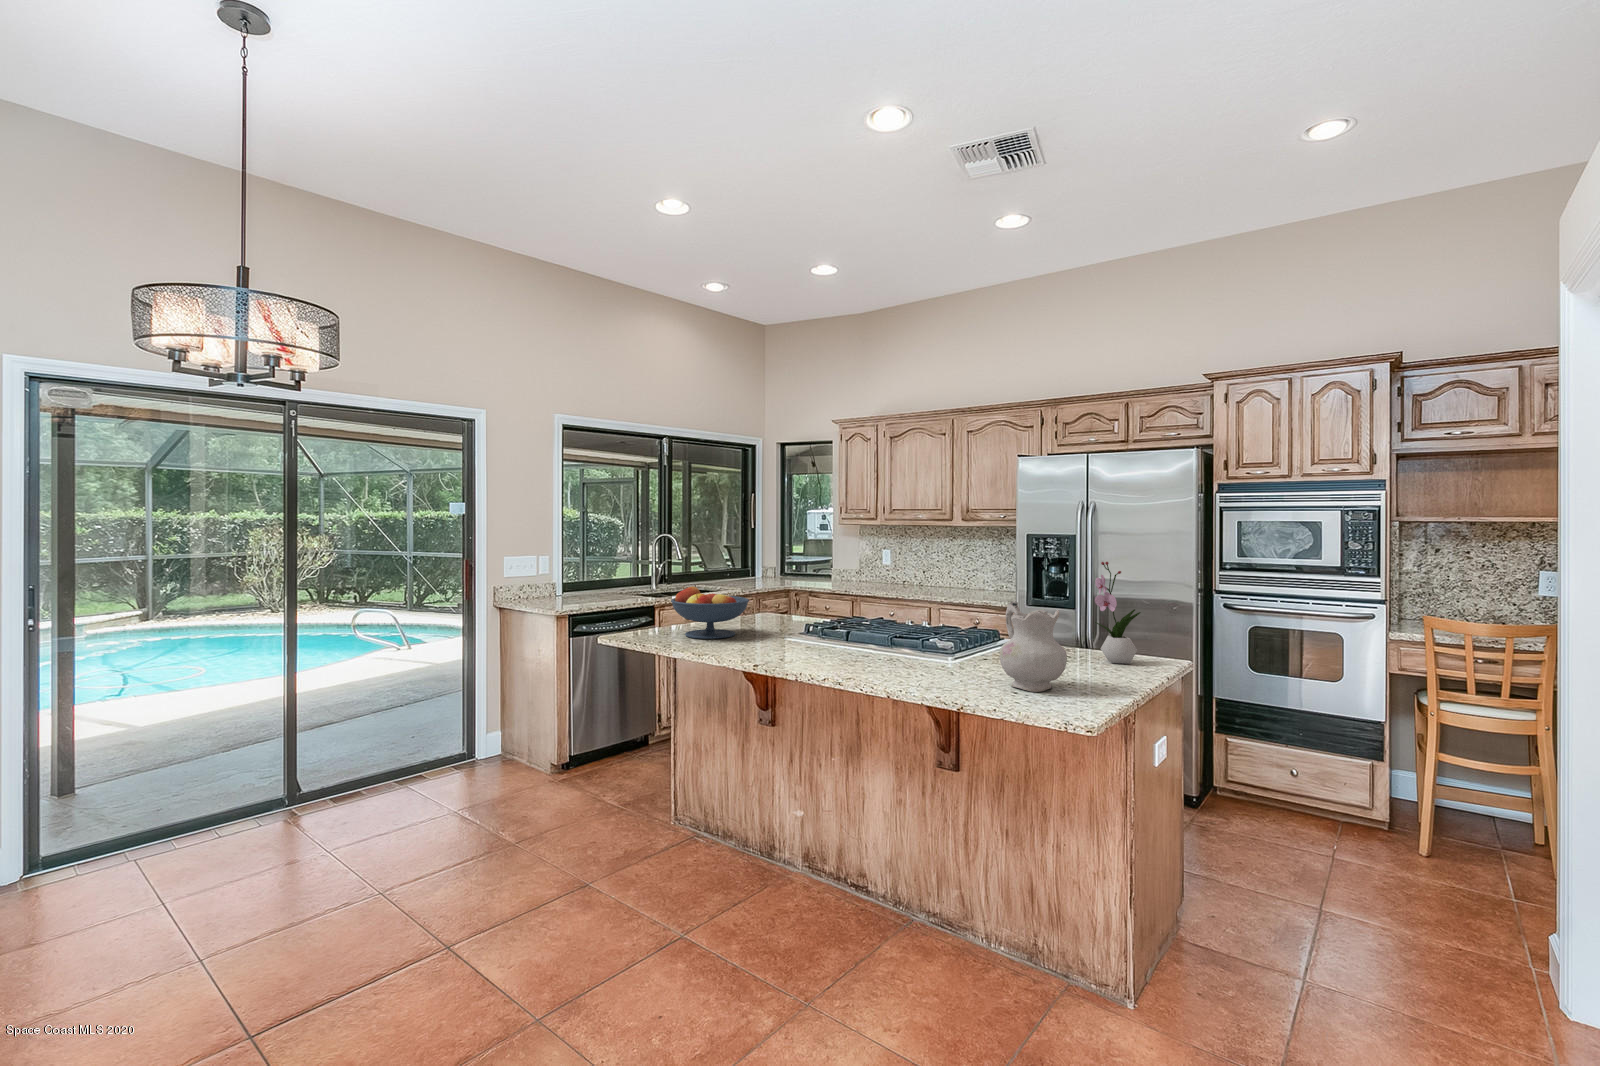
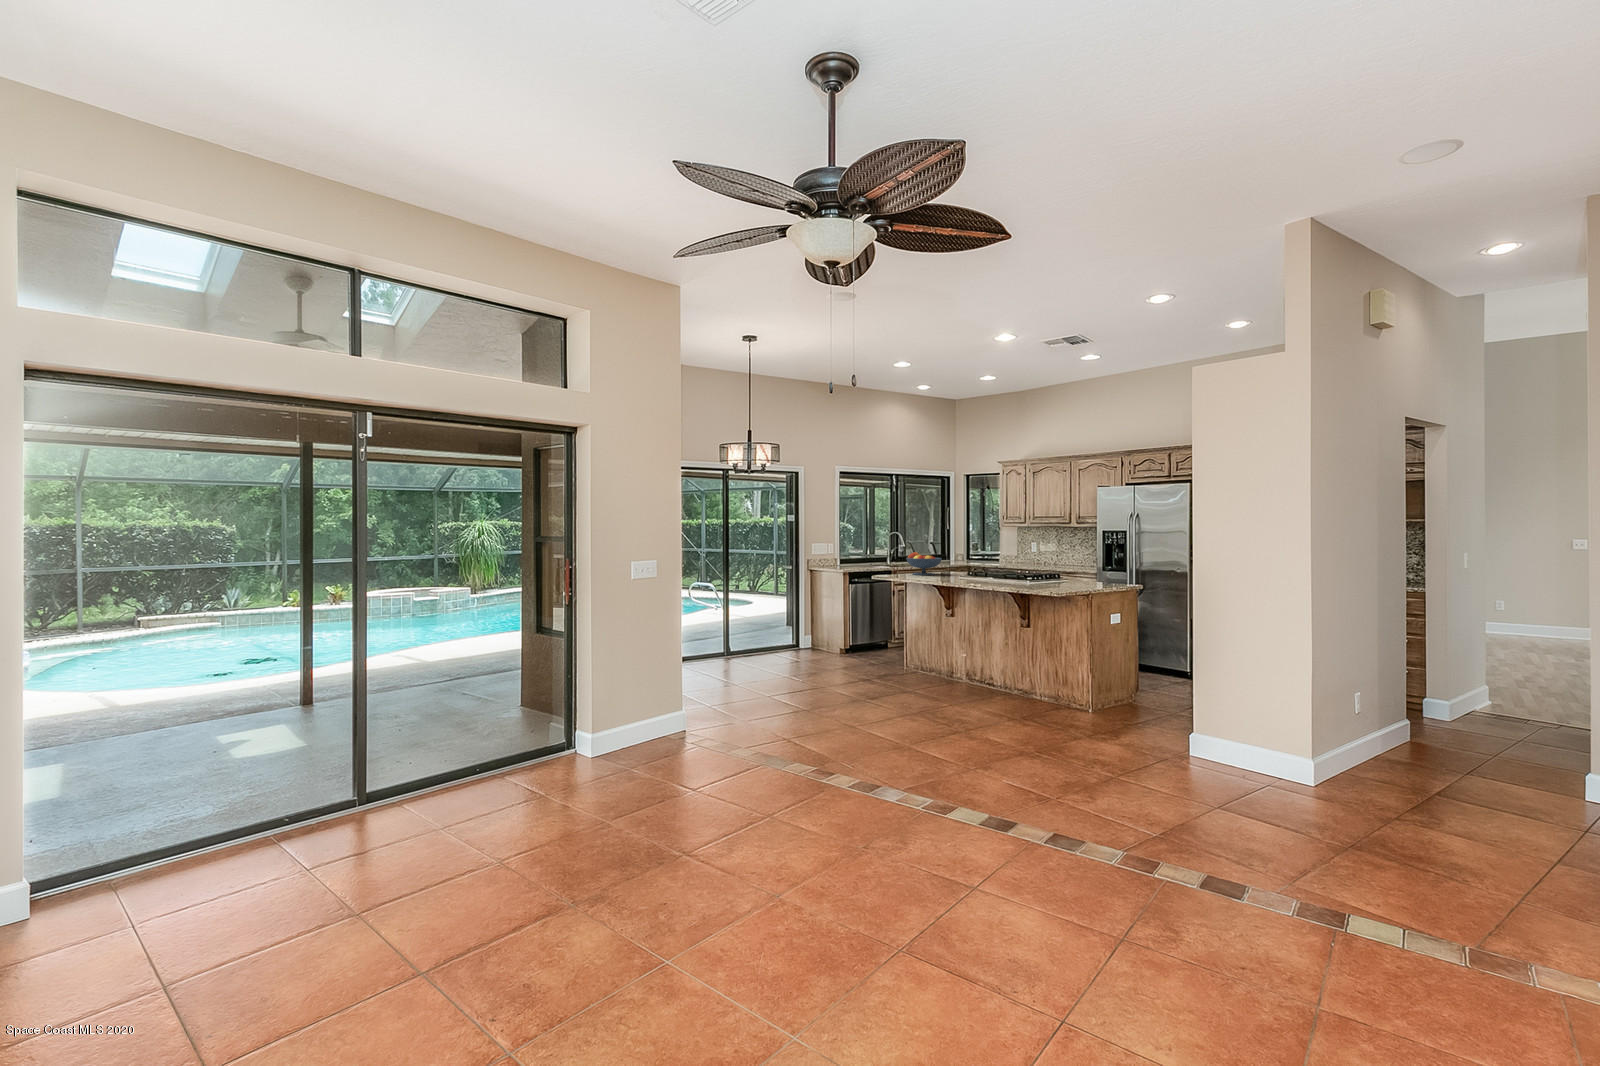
flower arrangement: present [1095,562,1141,664] -> none [1096,540,1115,584]
ceramic pitcher: present [1000,601,1067,692] -> none [1040,553,1066,587]

